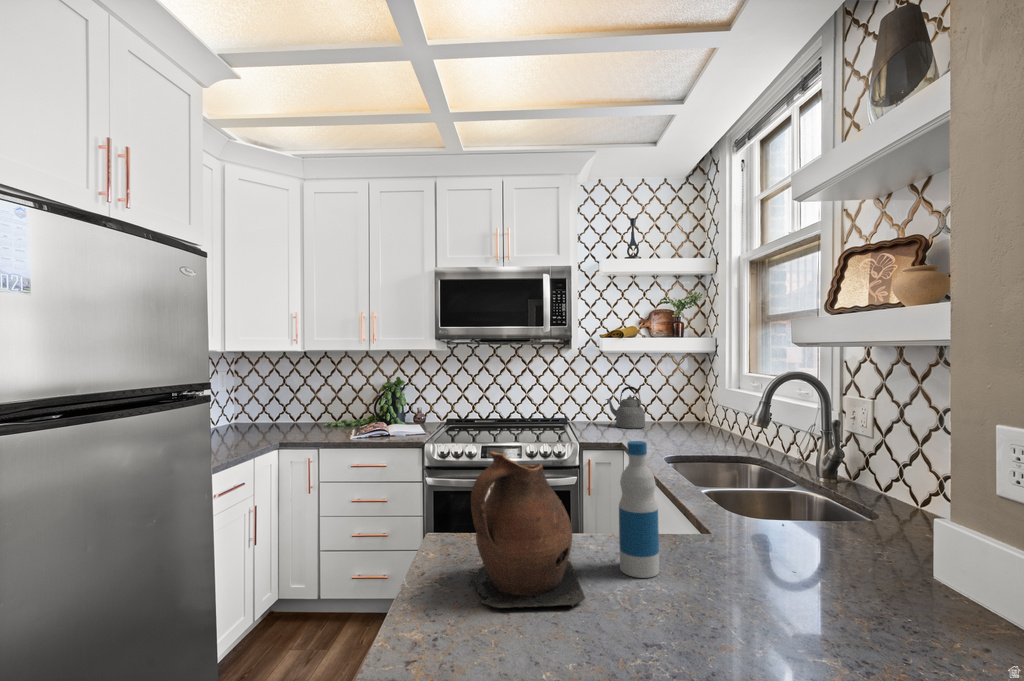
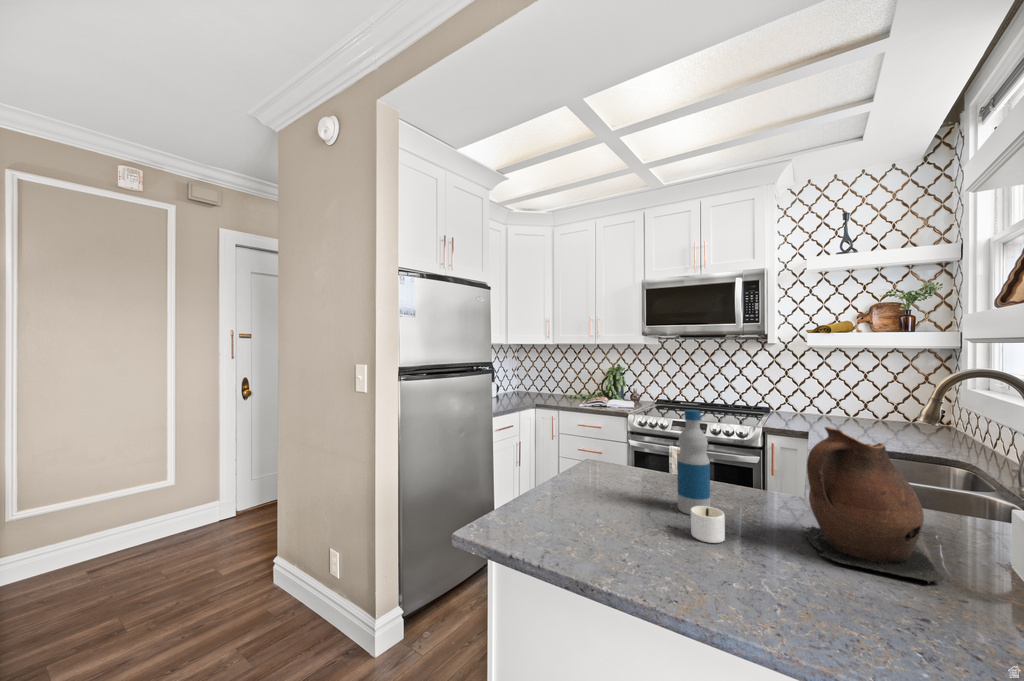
kettle: present [606,386,645,429] -> none [815,381,862,423]
ceramic pitcher: present [470,451,585,608] -> present [803,427,944,584]
candle: none [672,565,731,614] -> present [691,506,725,543]

